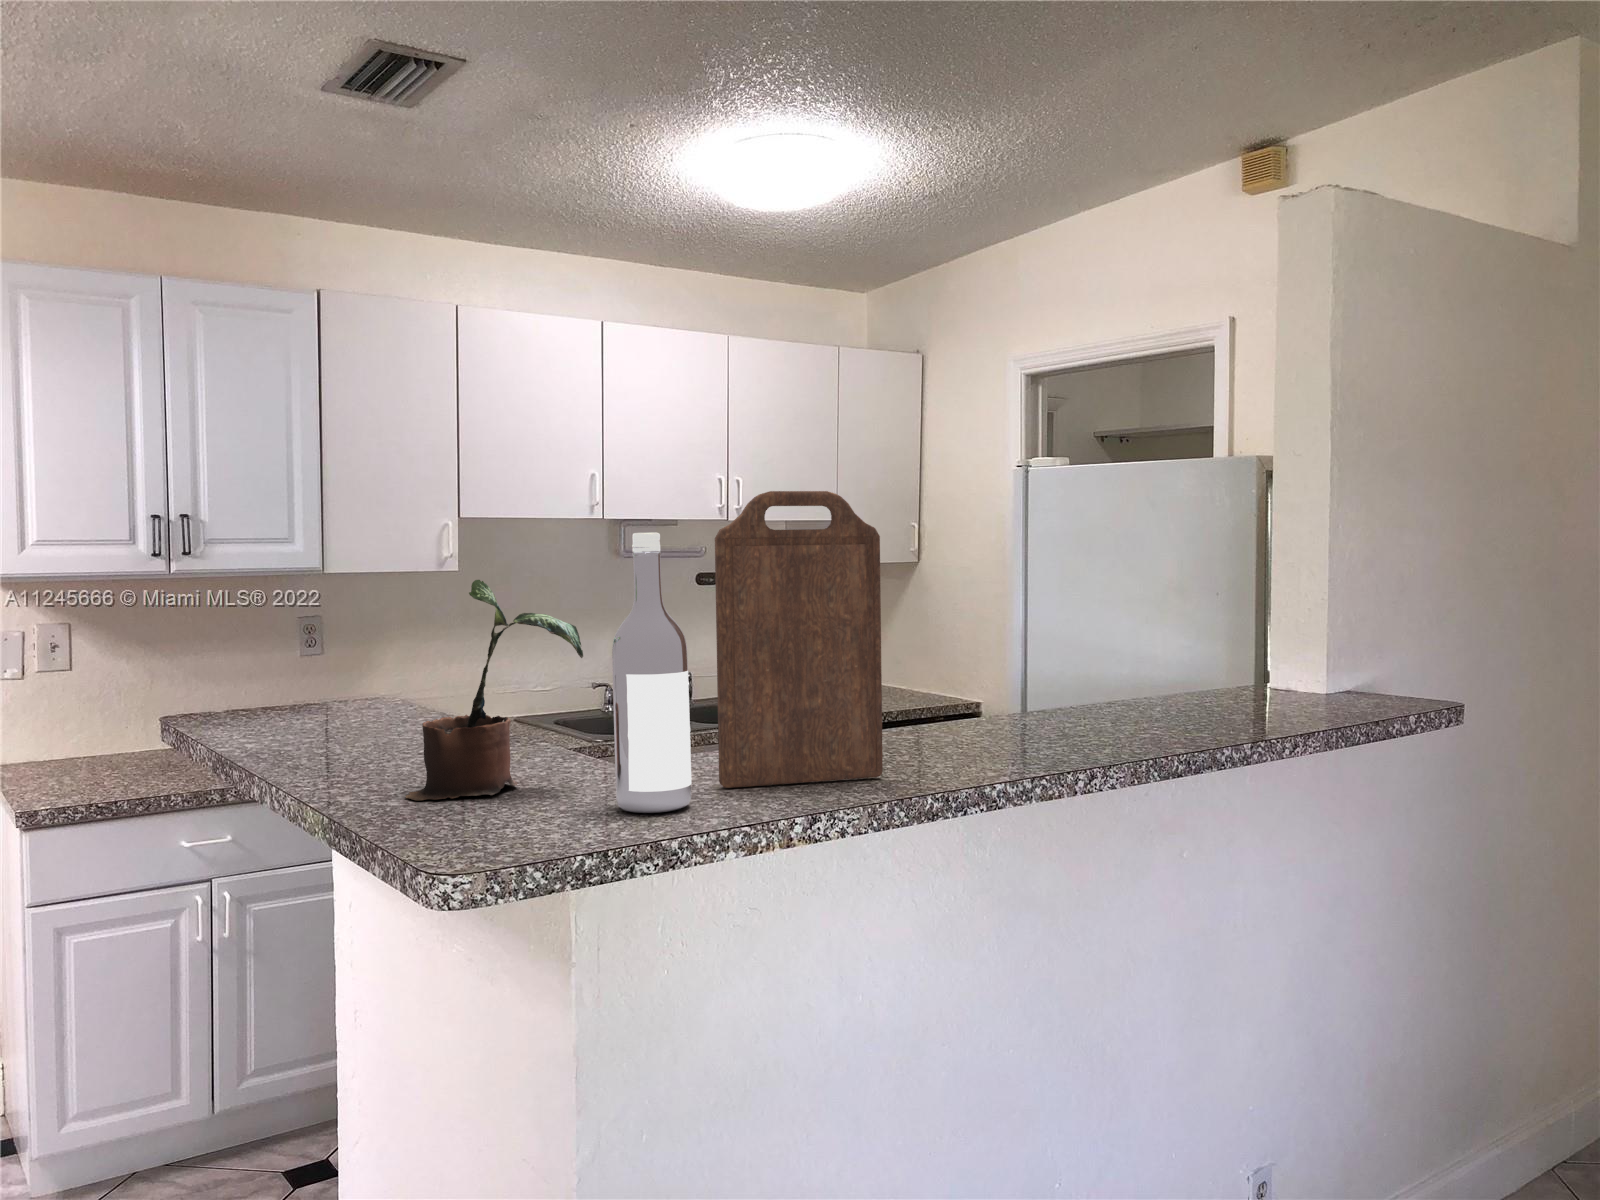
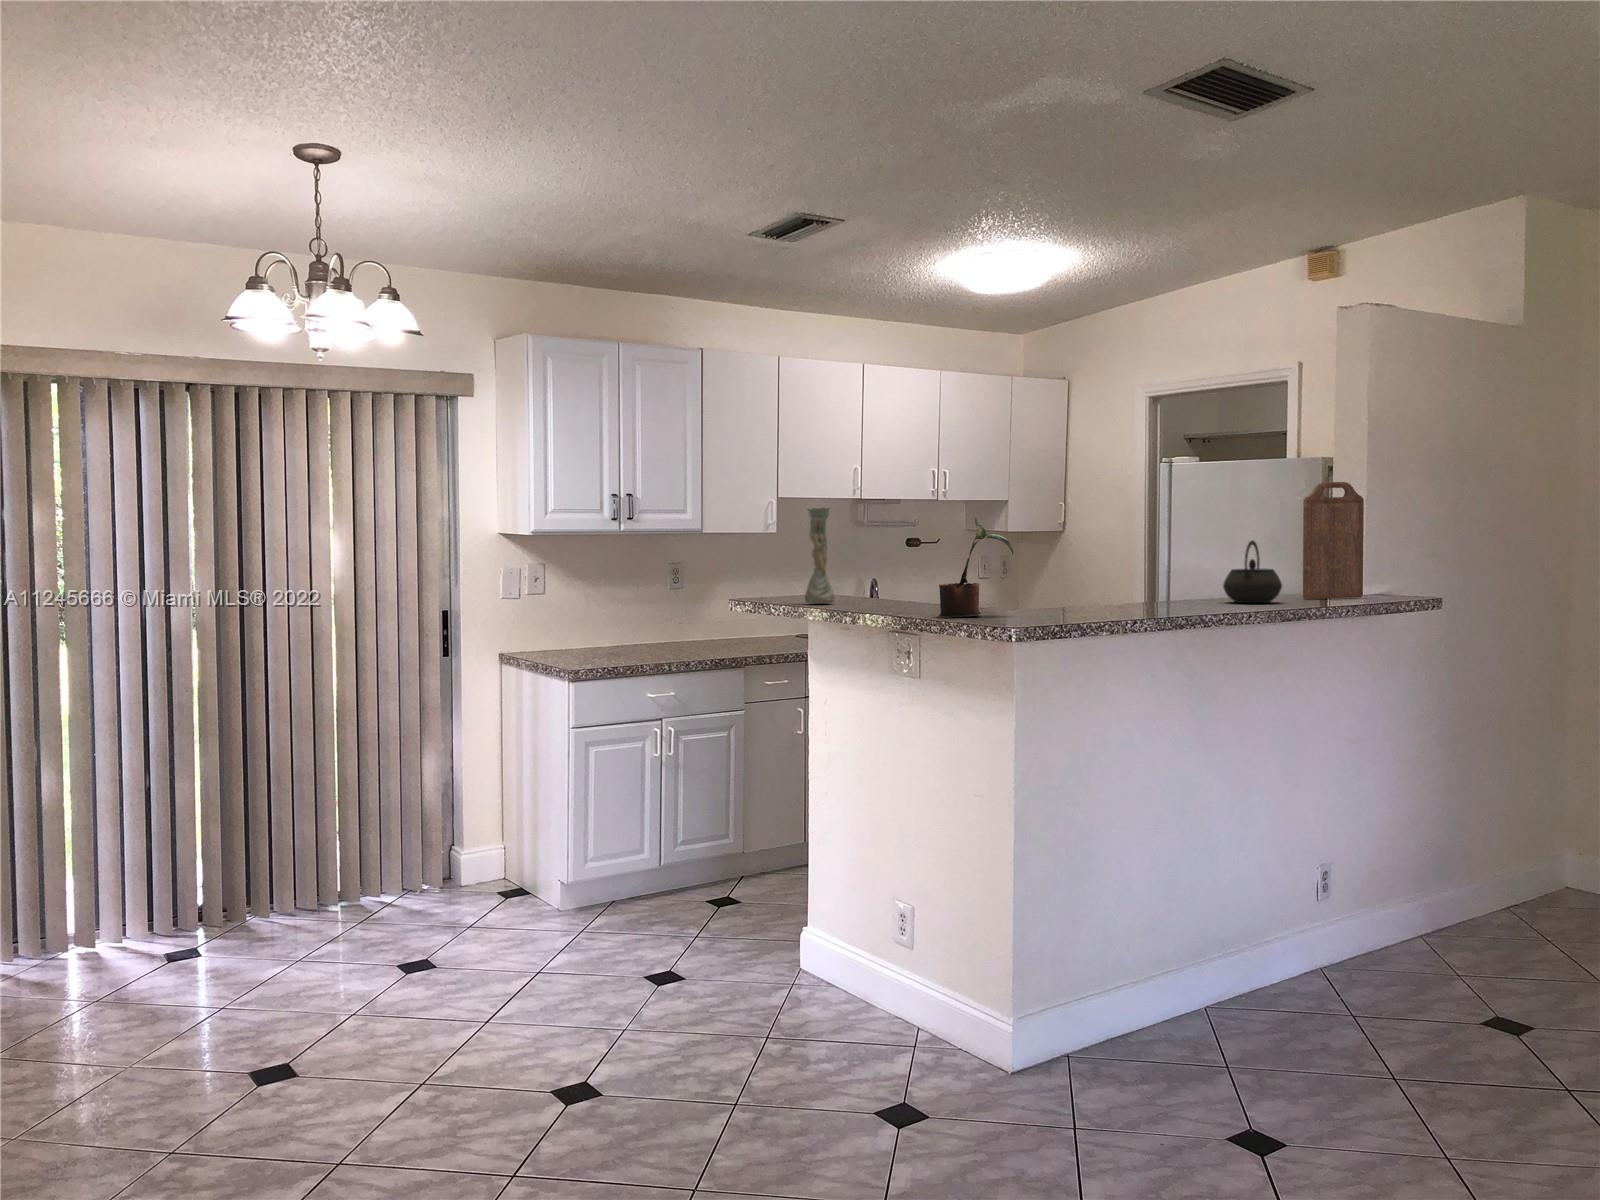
cutting board: present [715,491,883,788] -> present [1303,482,1364,599]
wine bottle: present [612,533,691,813] -> none [1042,495,1077,618]
vase: none [325,543,382,720] -> present [805,507,835,604]
kettle: none [1067,613,1175,733] -> present [1223,541,1282,603]

